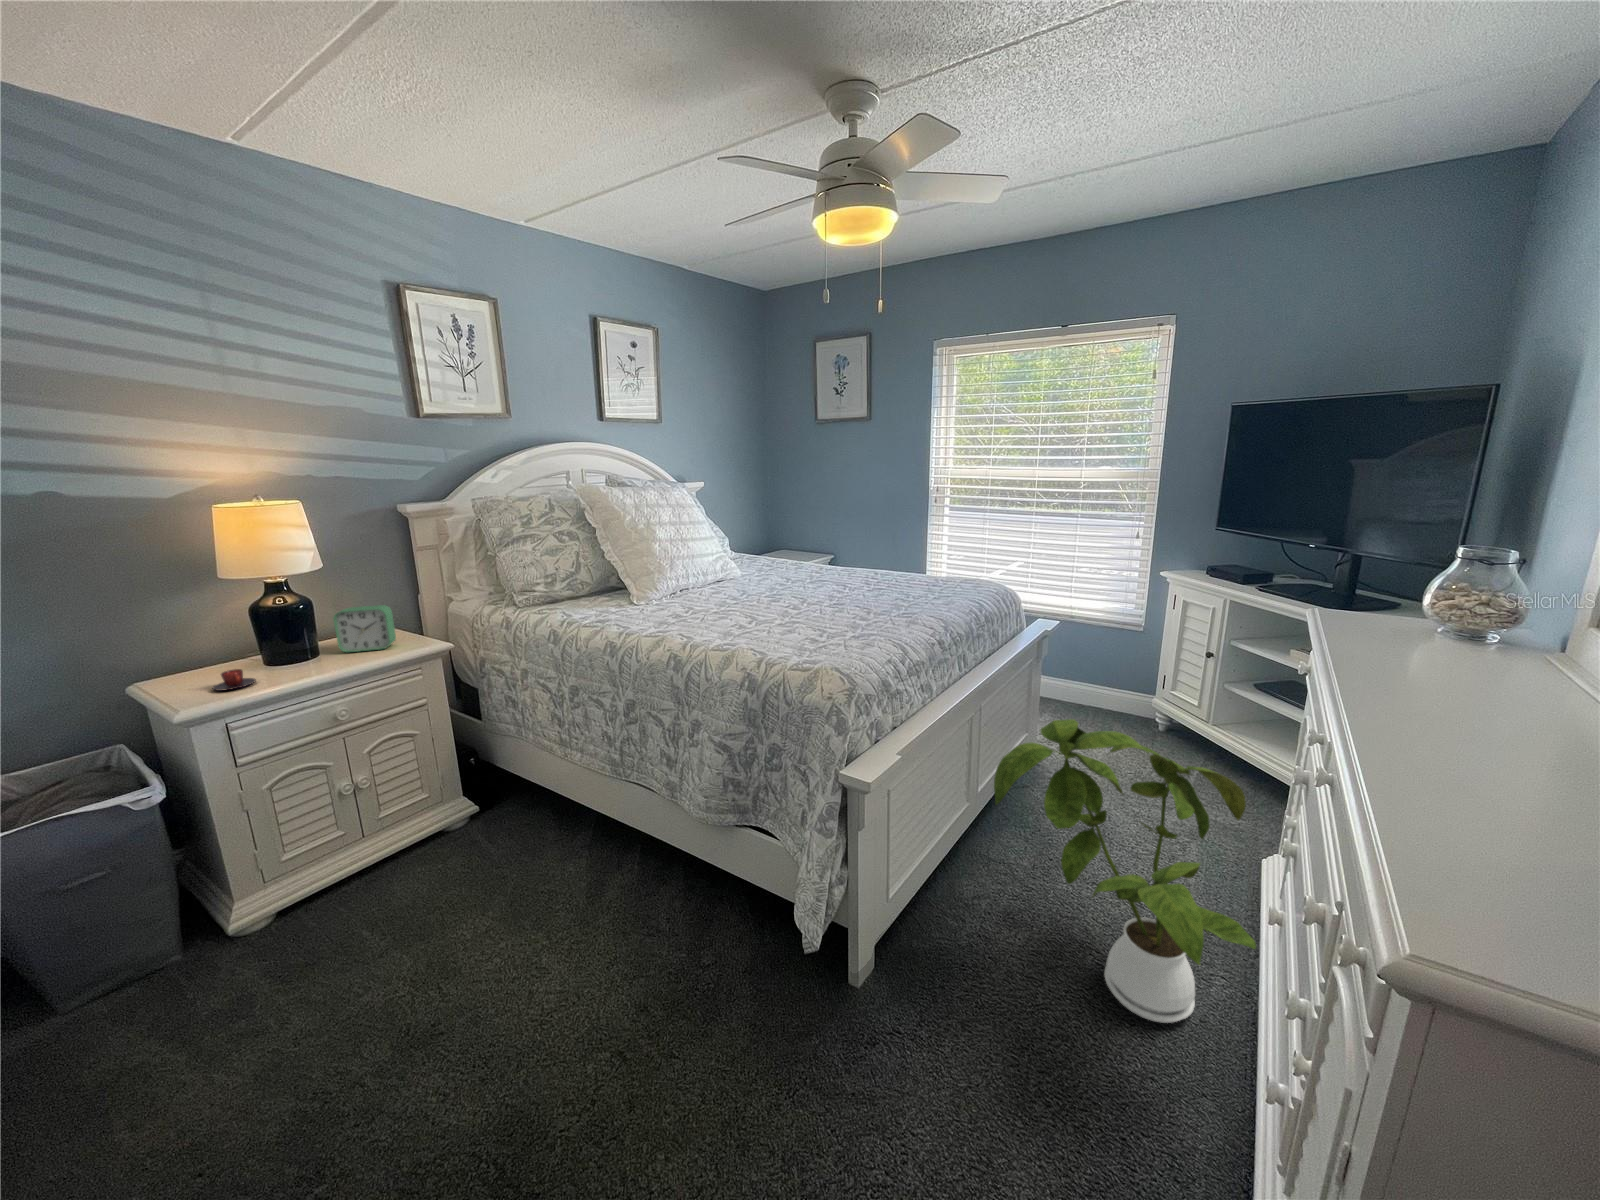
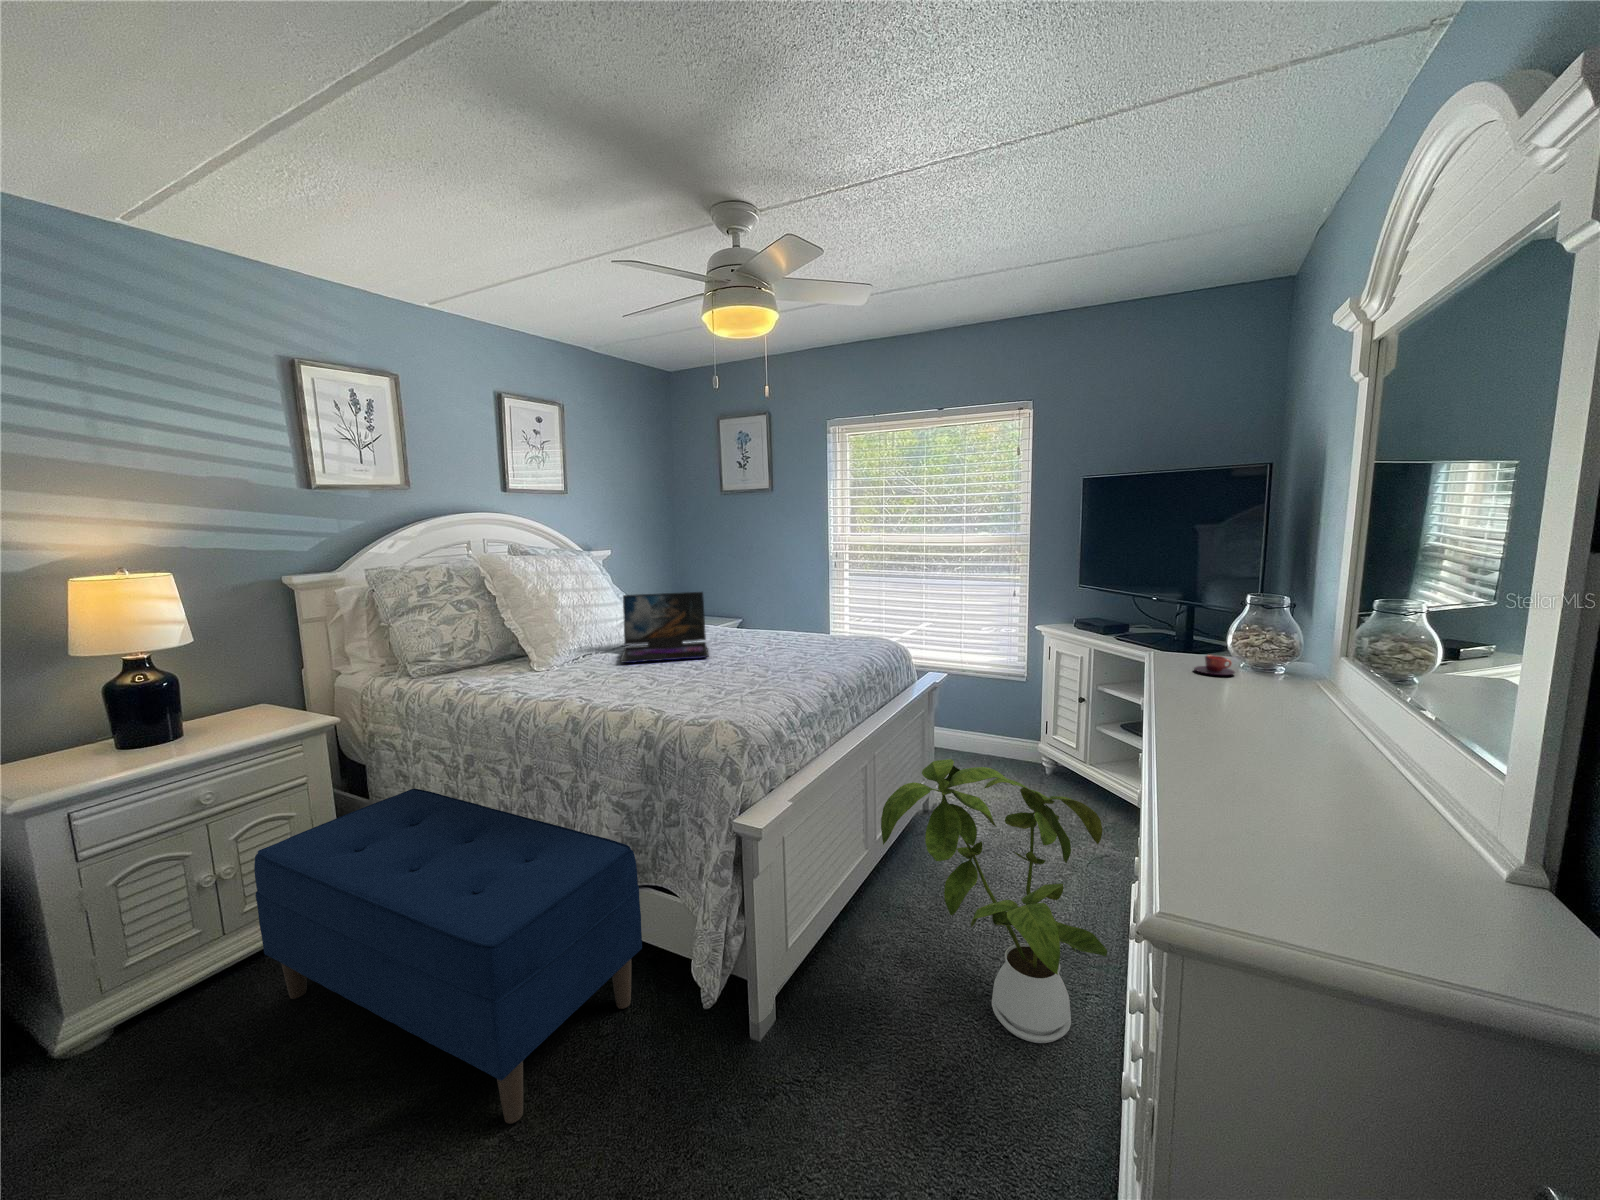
laptop: none [717,528,807,600] -> present [621,592,709,663]
alarm clock: present [333,605,396,652] -> none [202,680,274,732]
teacup: present [213,669,256,691] -> present [1194,655,1235,675]
bench: none [386,715,742,1040] -> present [254,789,642,1123]

